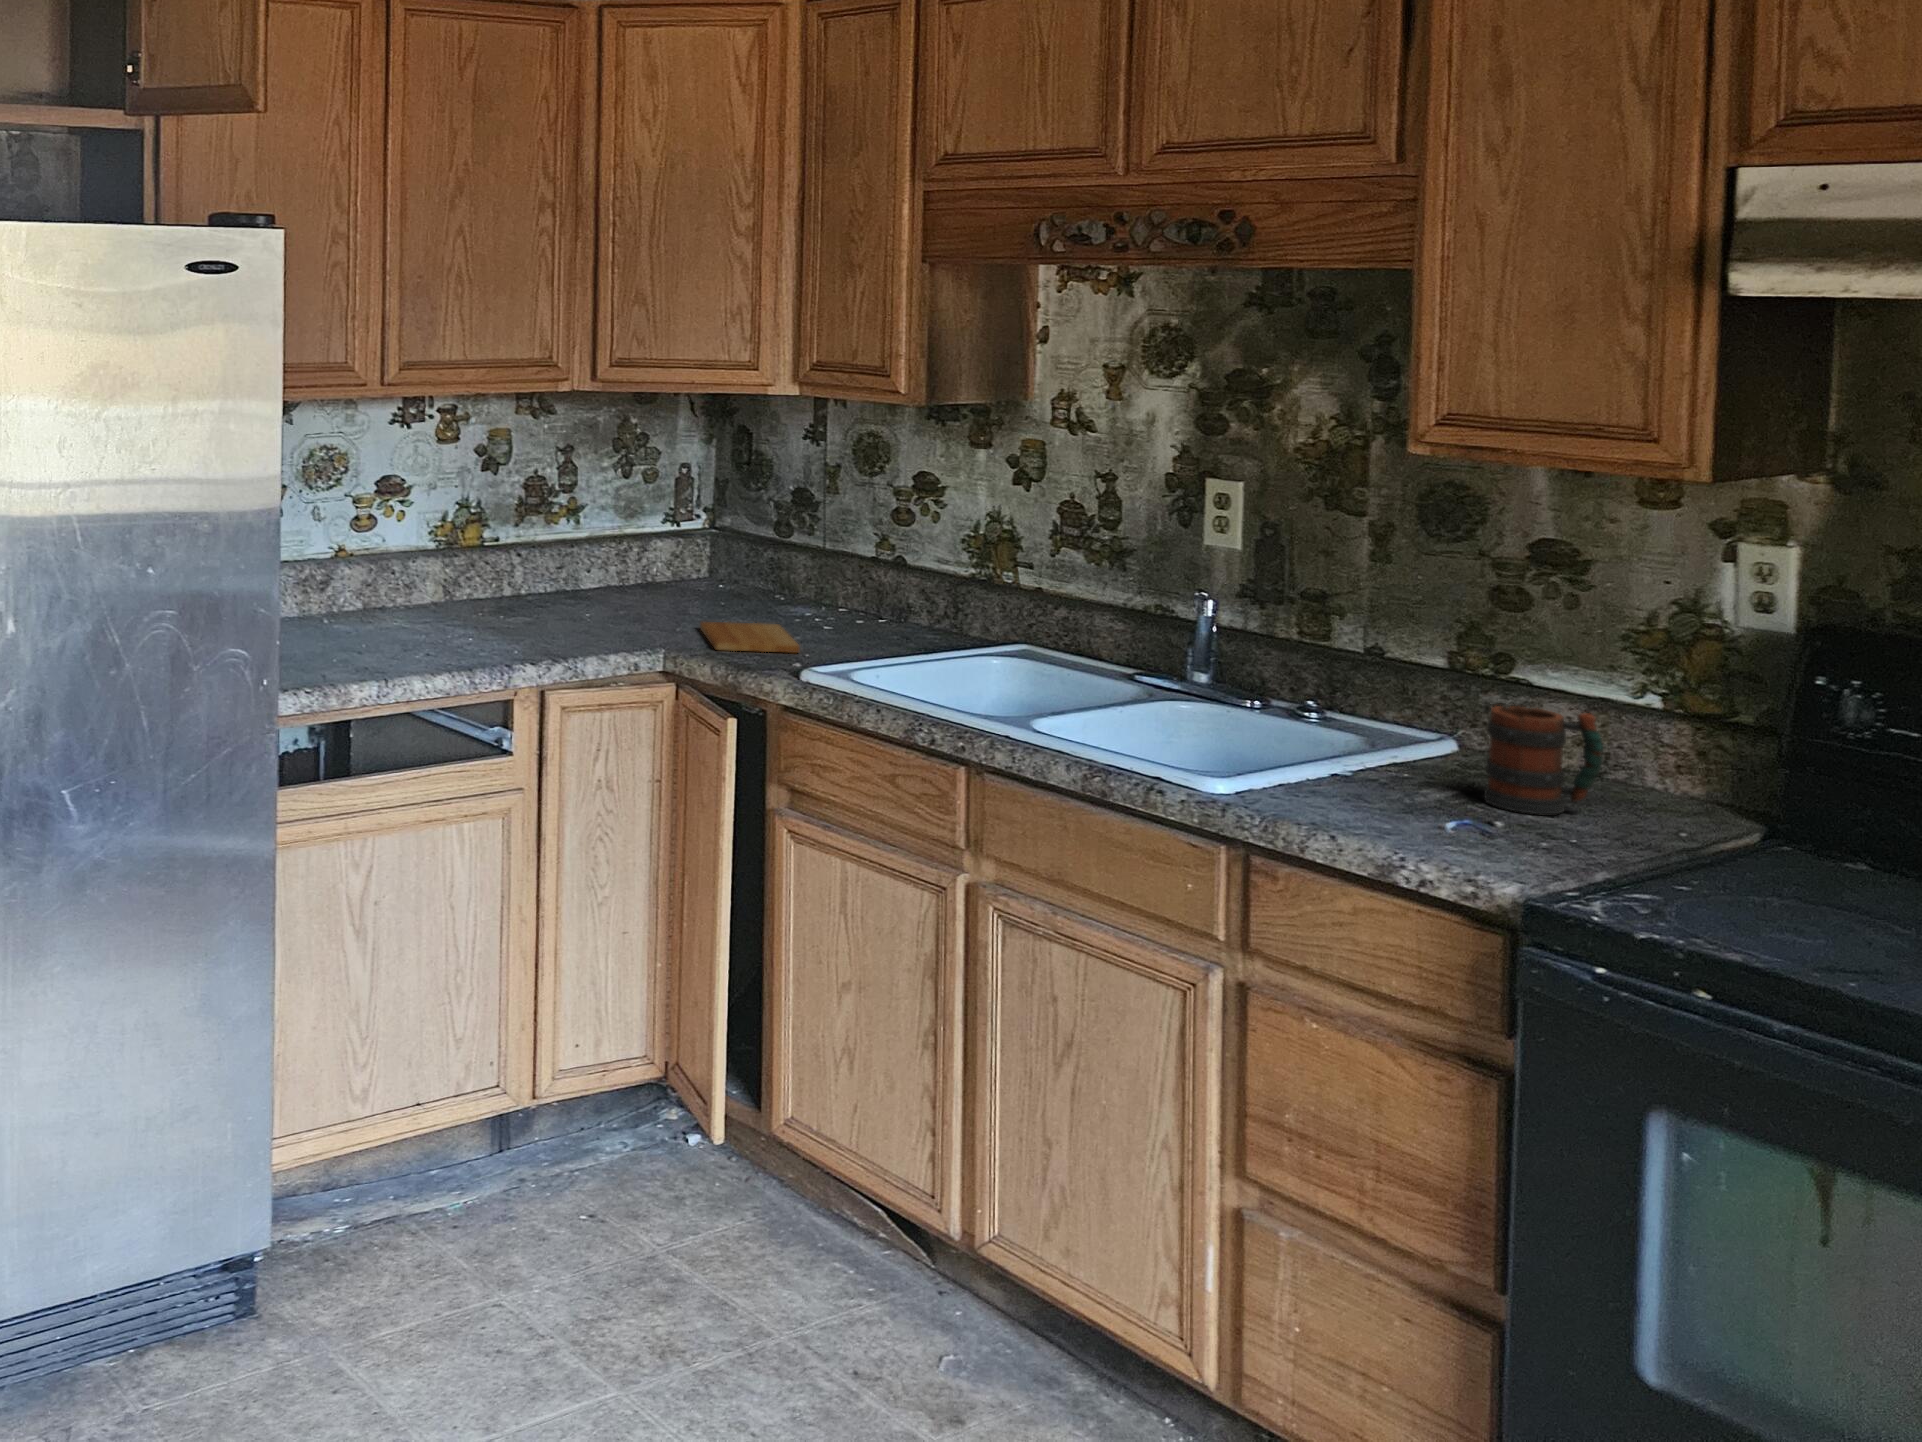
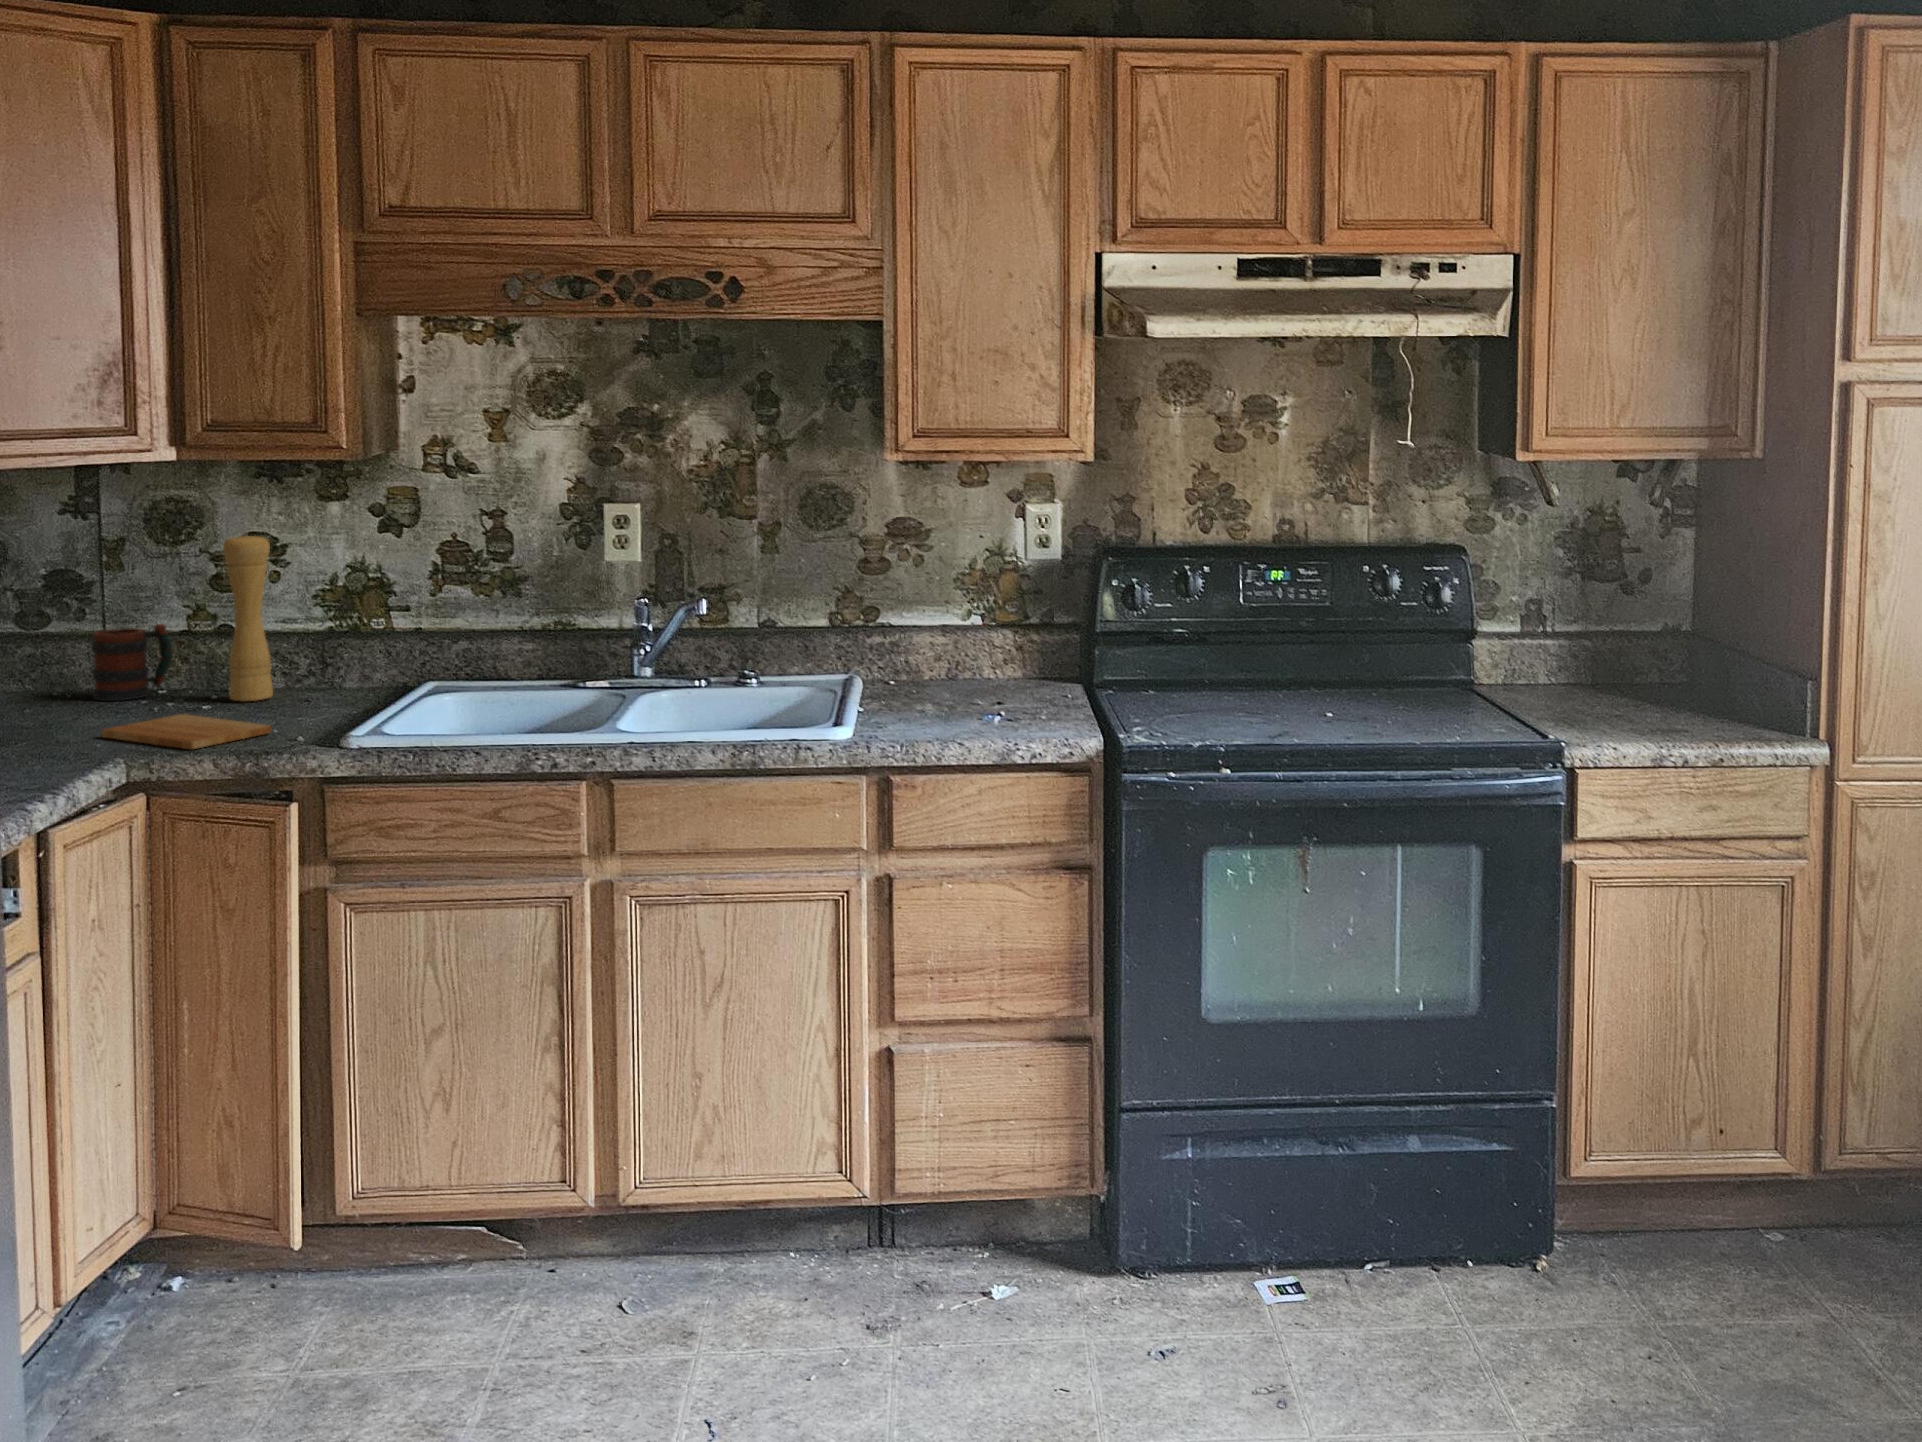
pepper mill: none [859,470,903,630] -> present [223,533,273,701]
mug: present [1484,706,1603,815] -> present [92,624,173,701]

